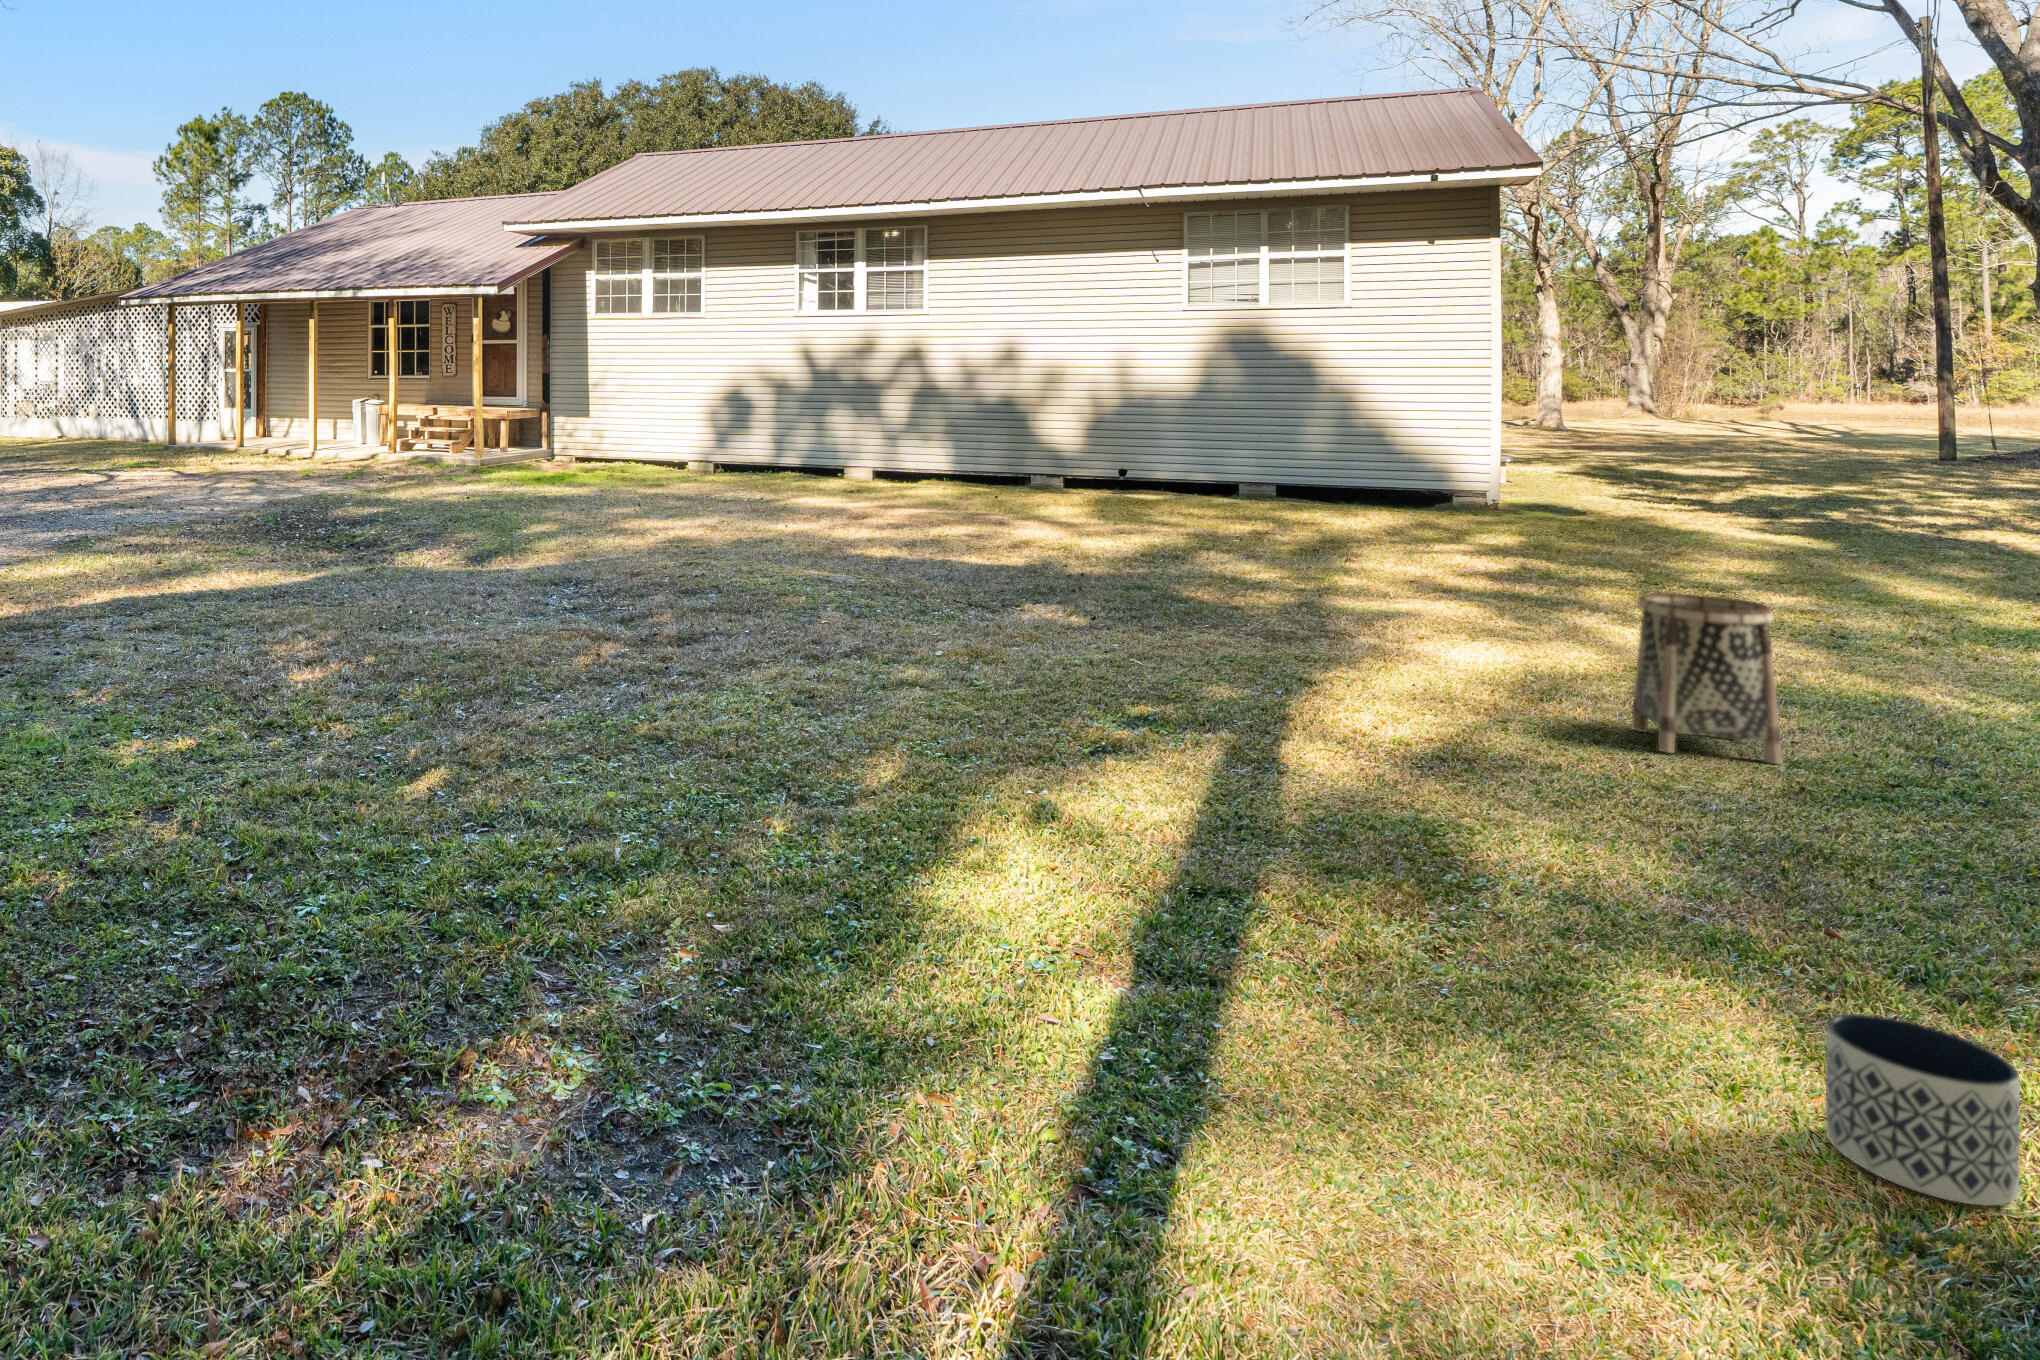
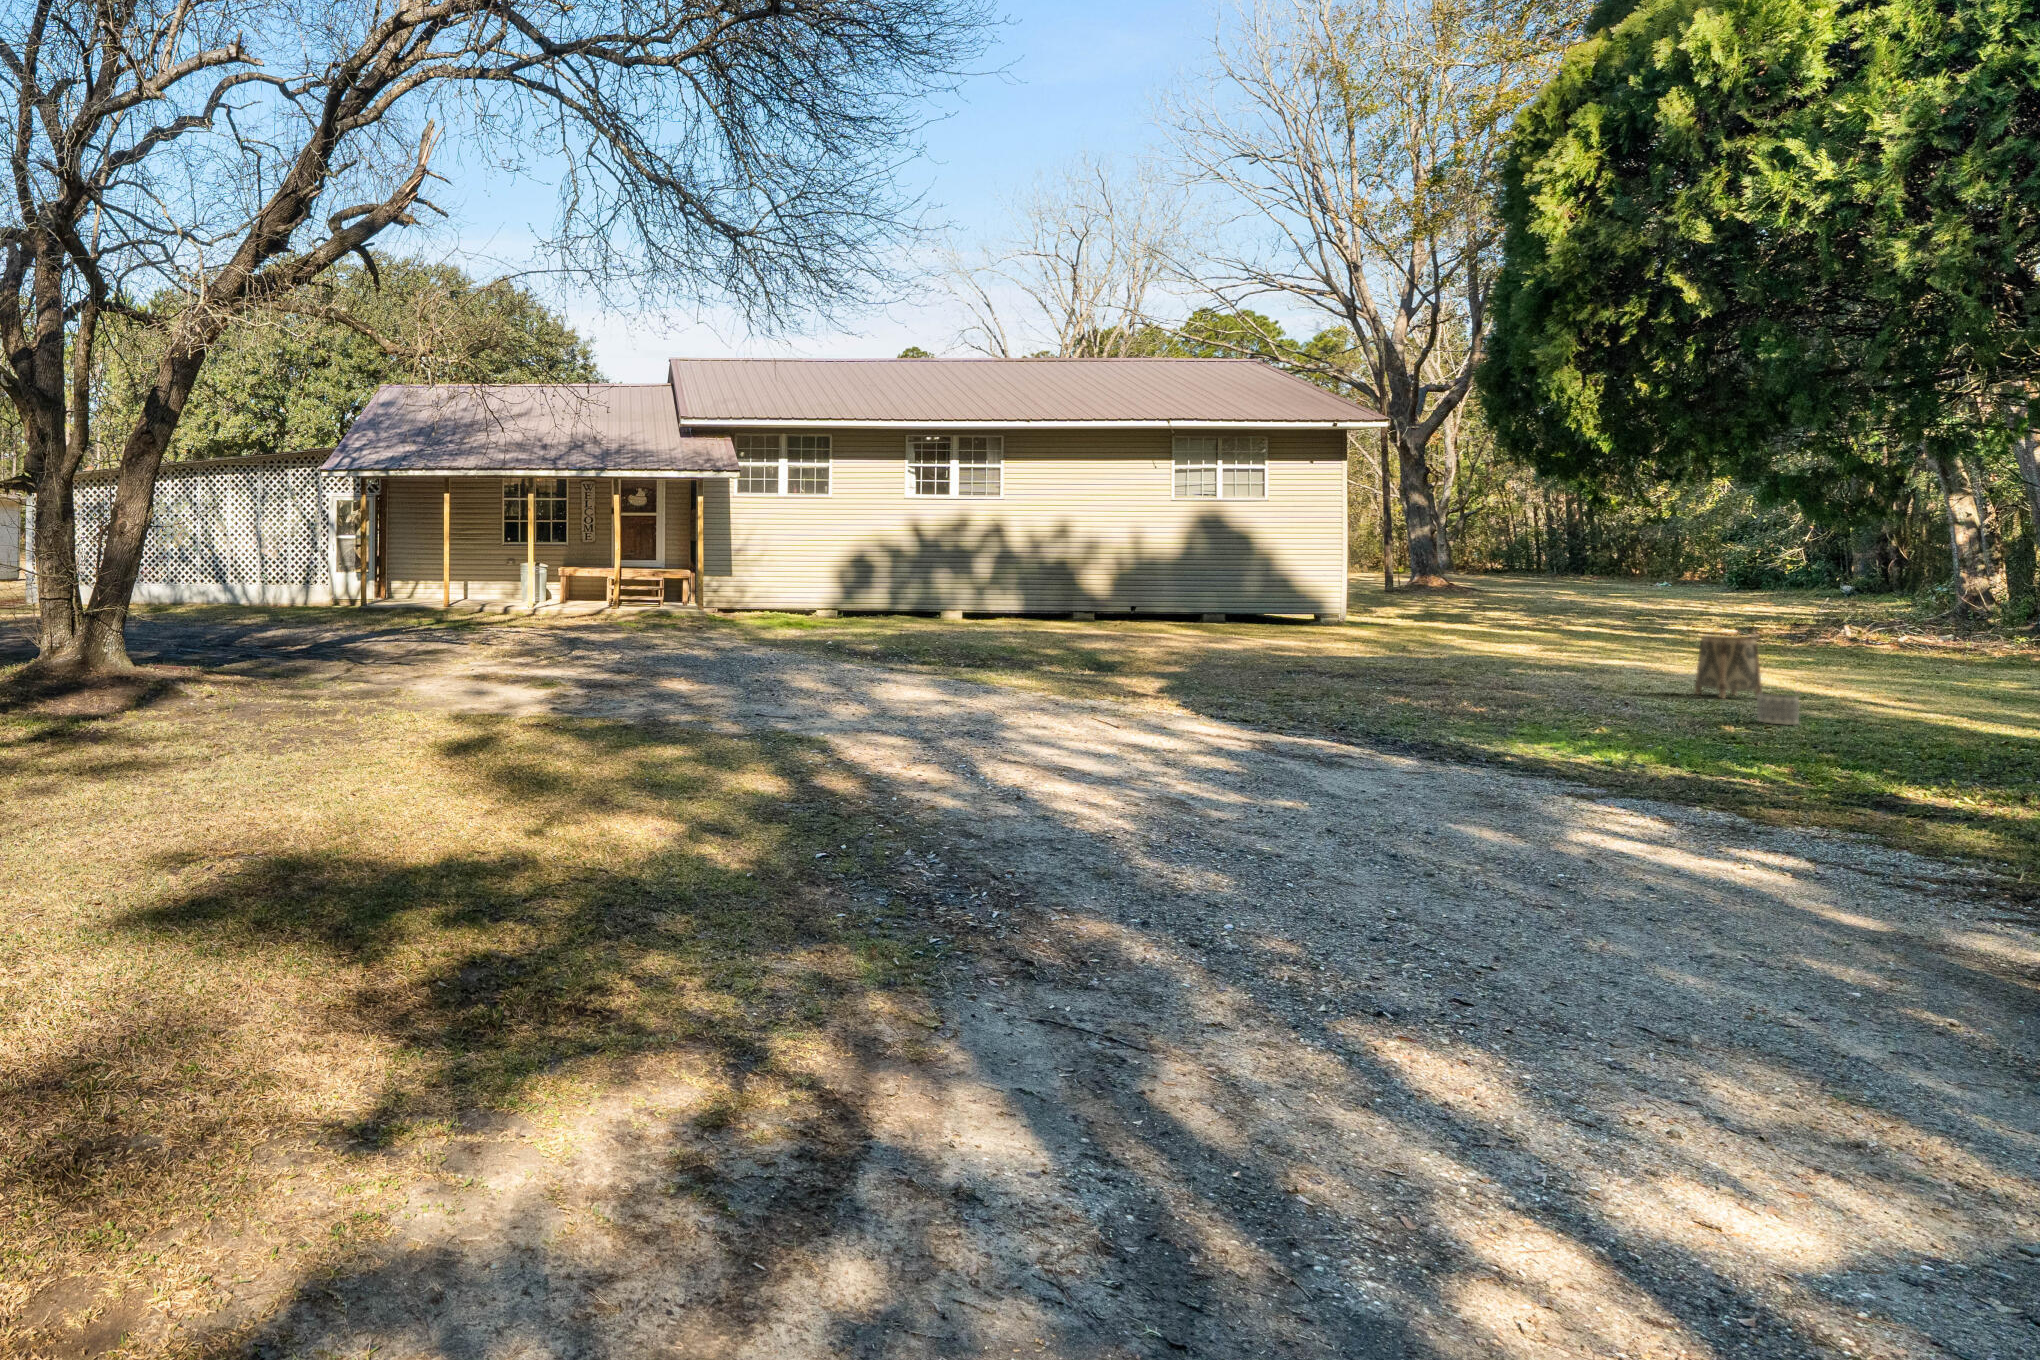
planter: present [1826,1014,2020,1206] -> present [1757,693,1799,725]

